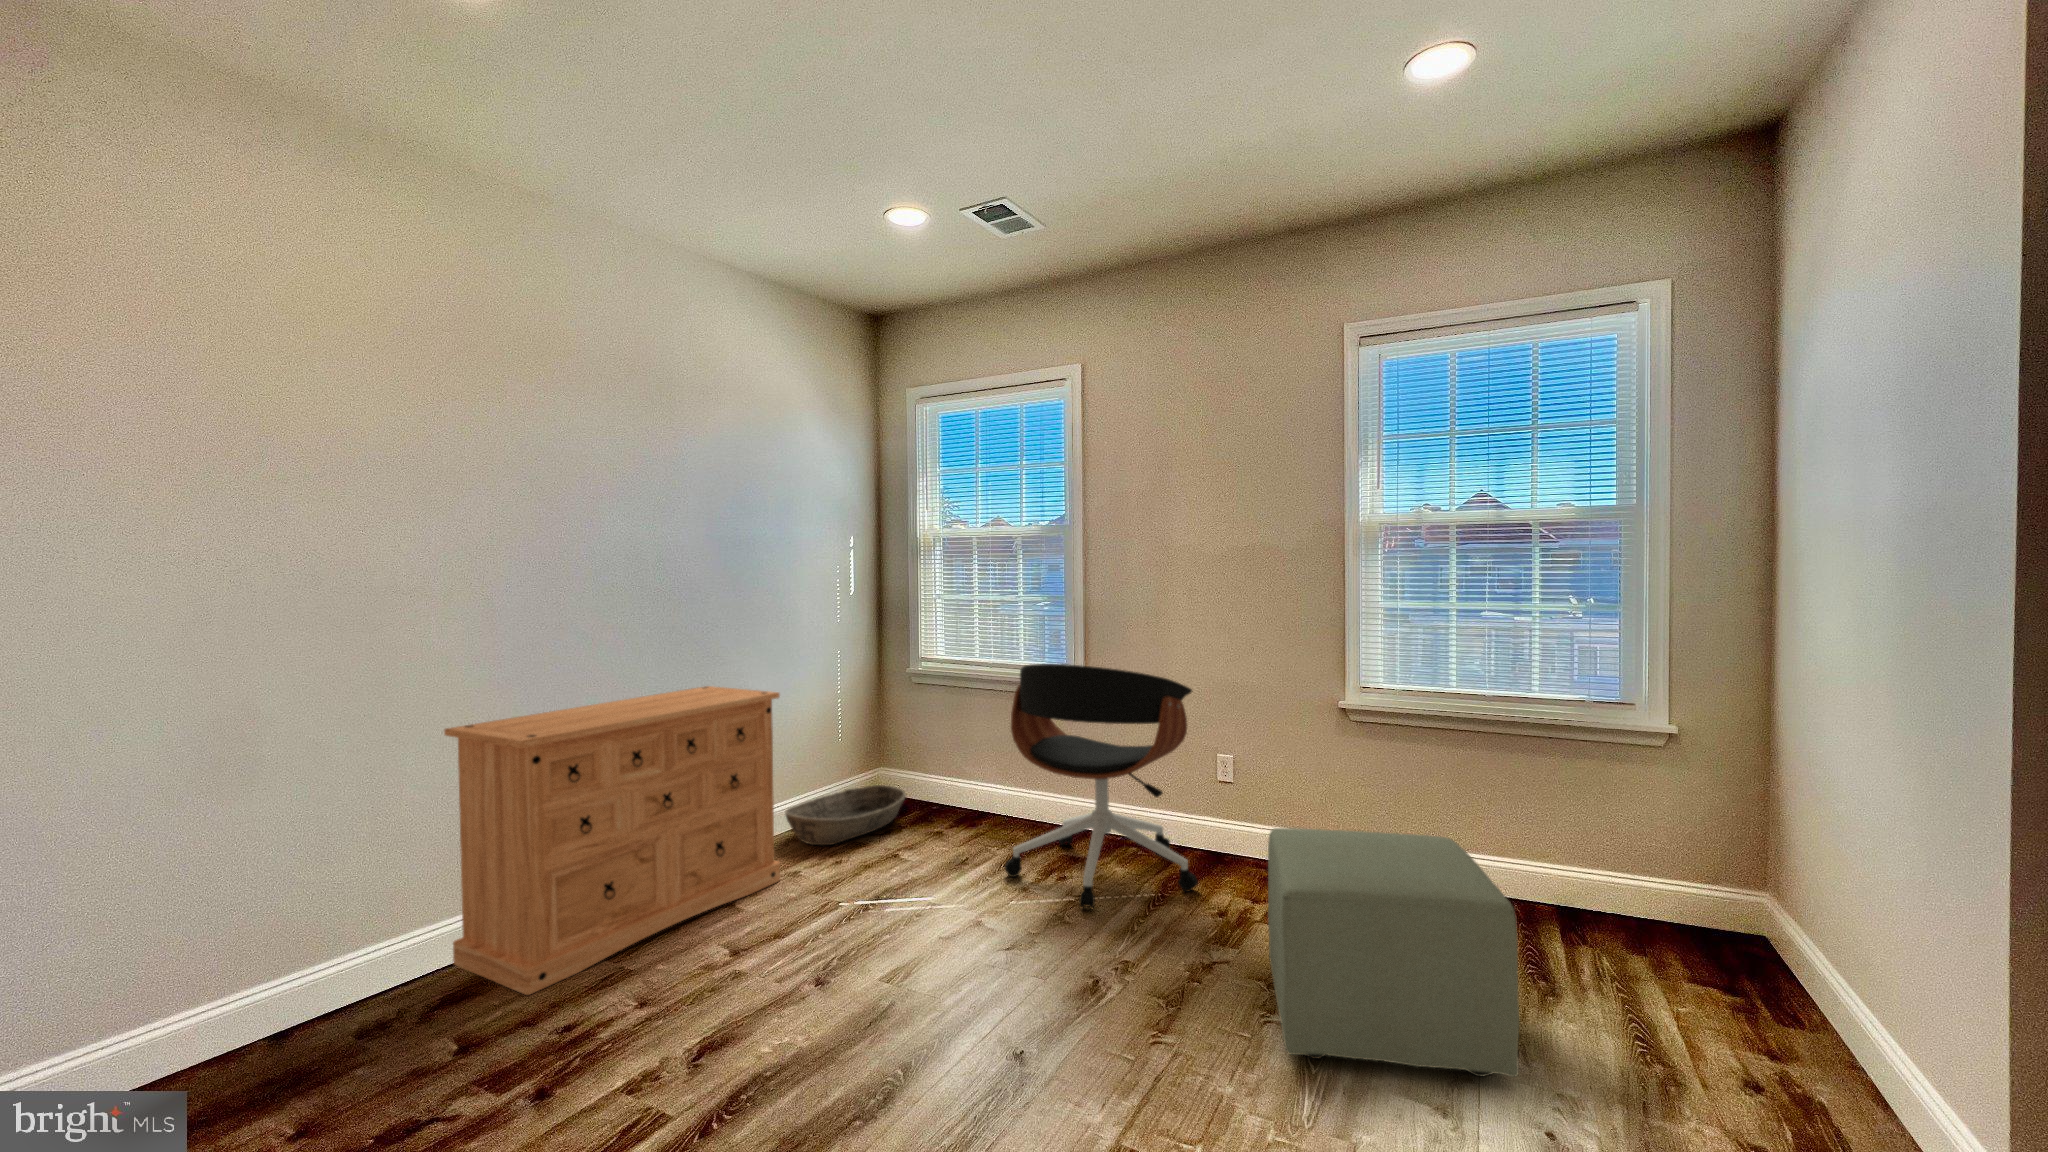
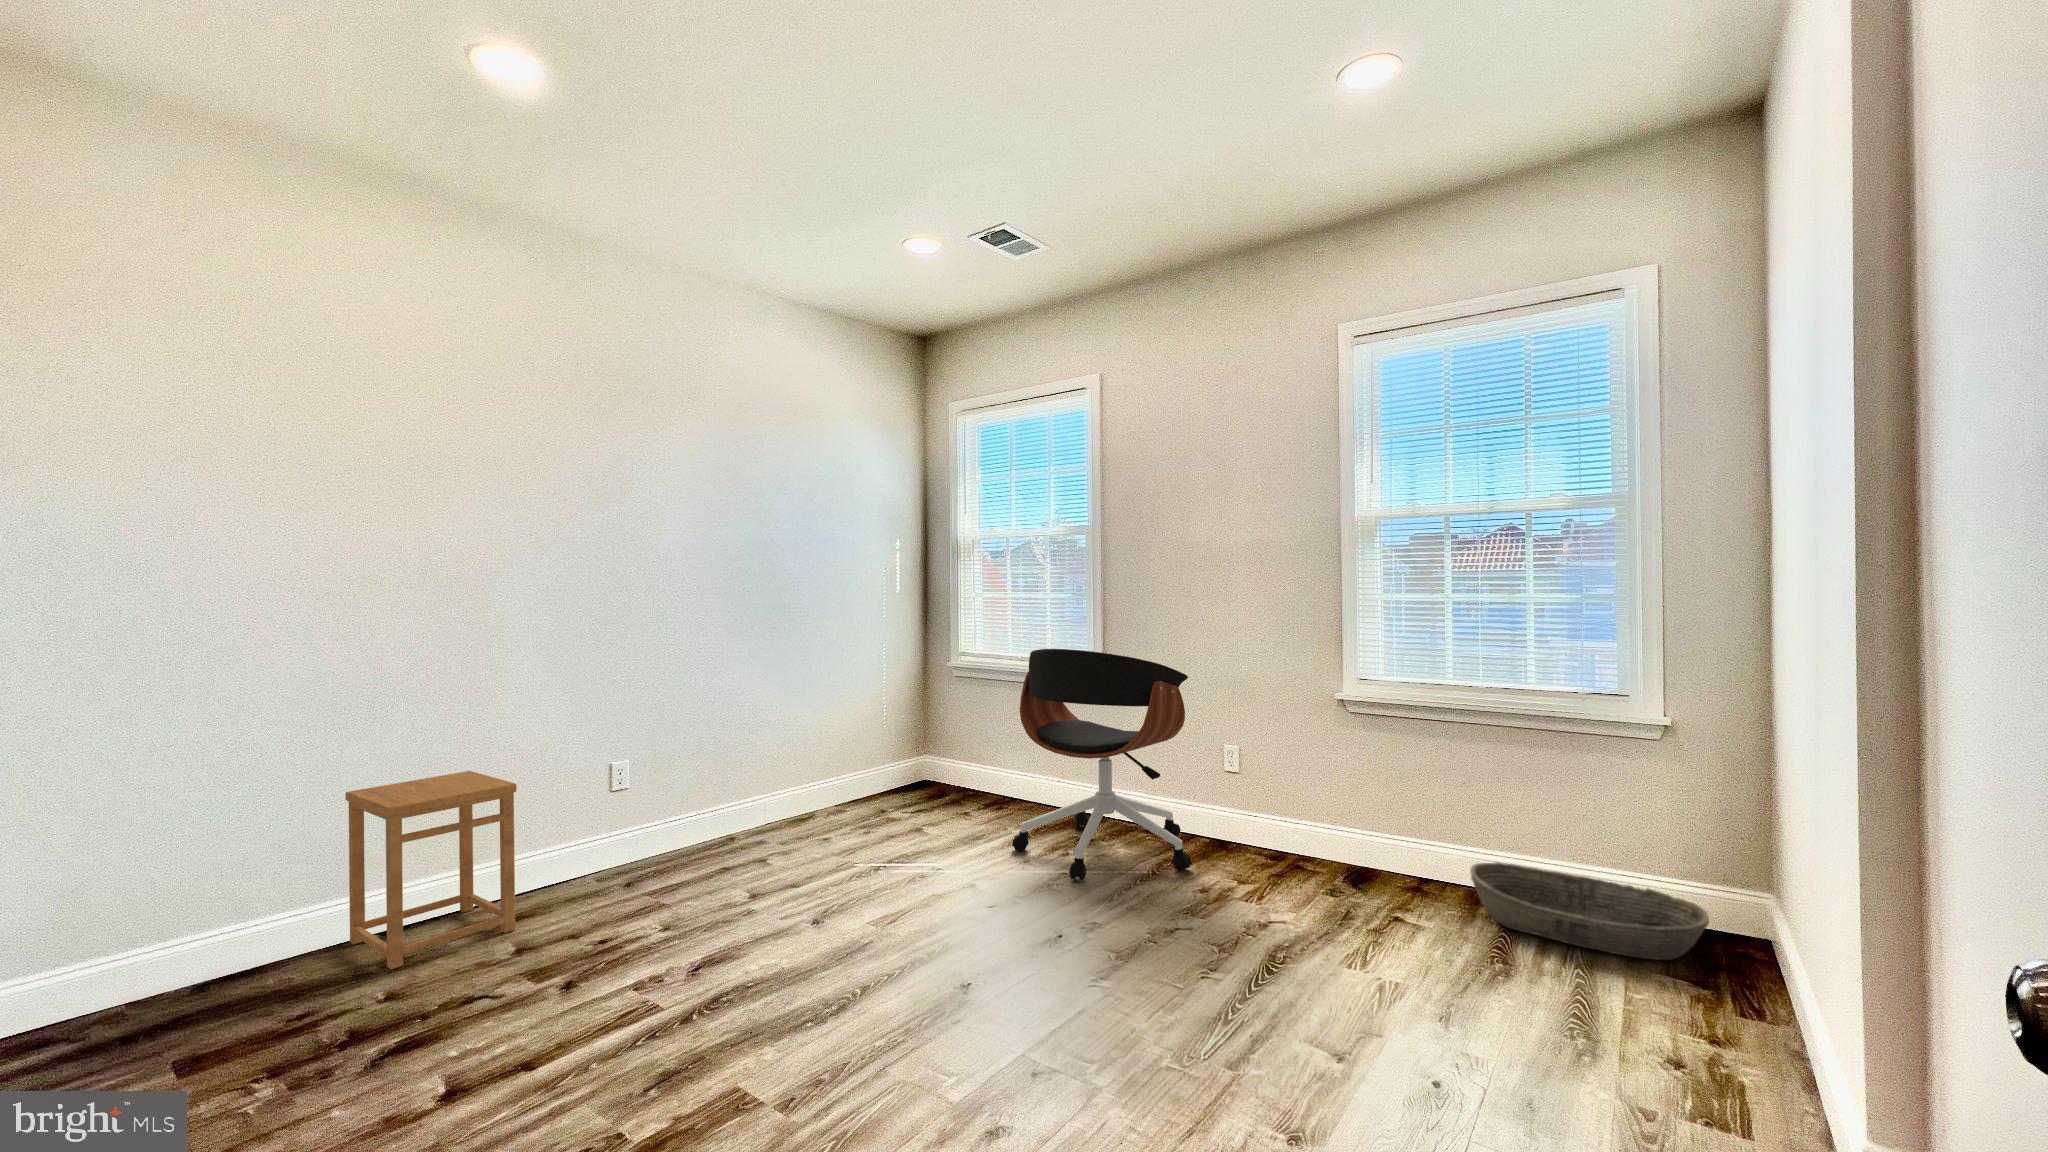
dresser: present [444,686,780,995] -> none [521,667,811,917]
basket: present [785,785,906,845] -> present [1470,862,1709,960]
side table: none [222,827,452,1090] -> present [345,771,517,969]
ottoman: present [1268,828,1519,1077] -> none [1202,801,1422,1033]

